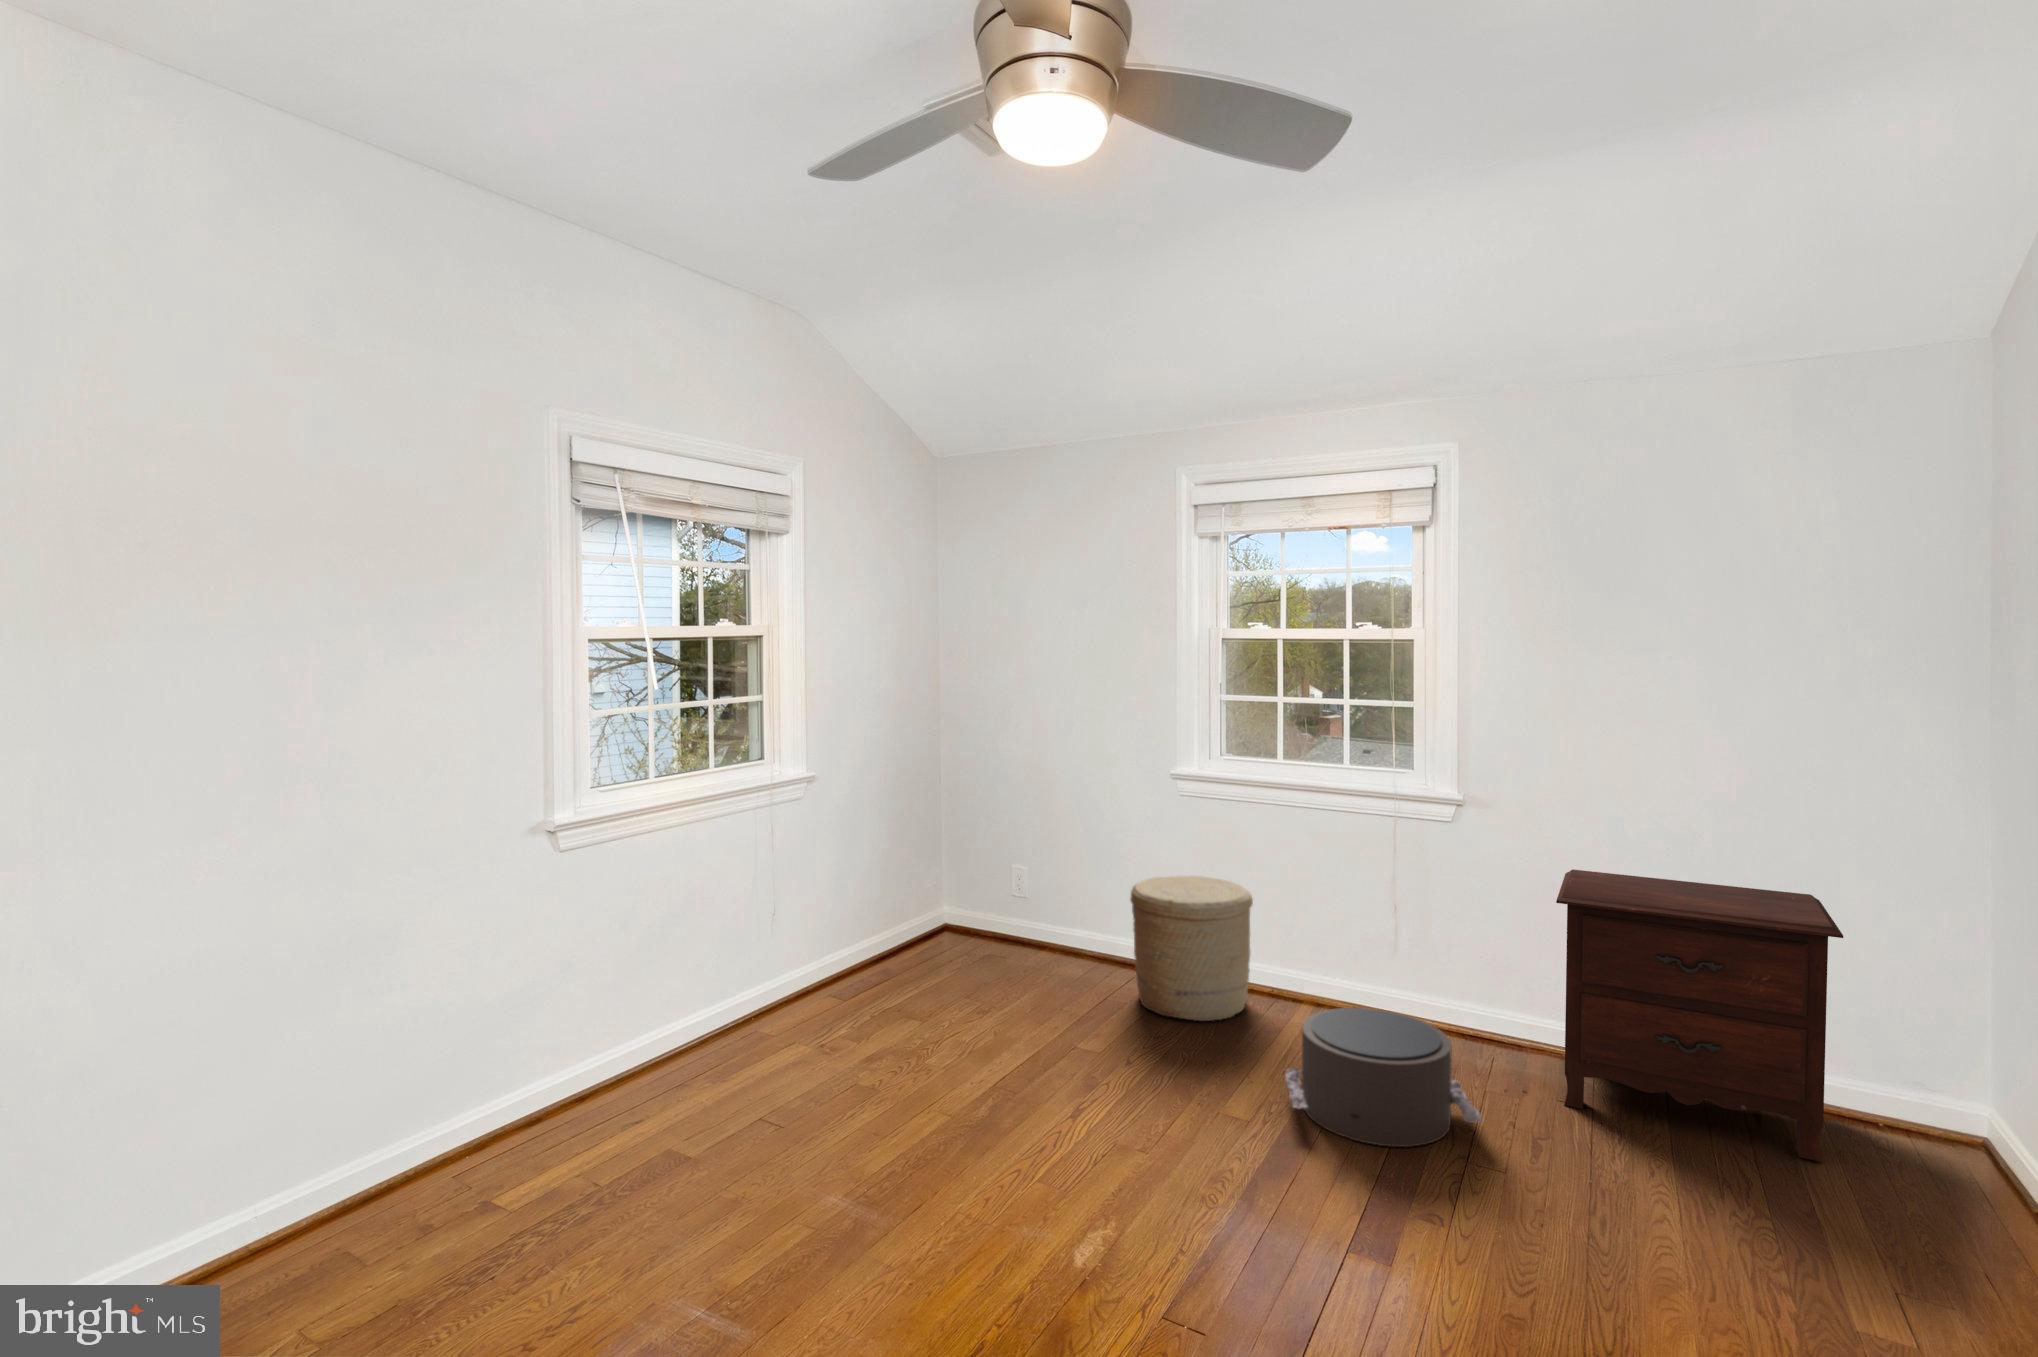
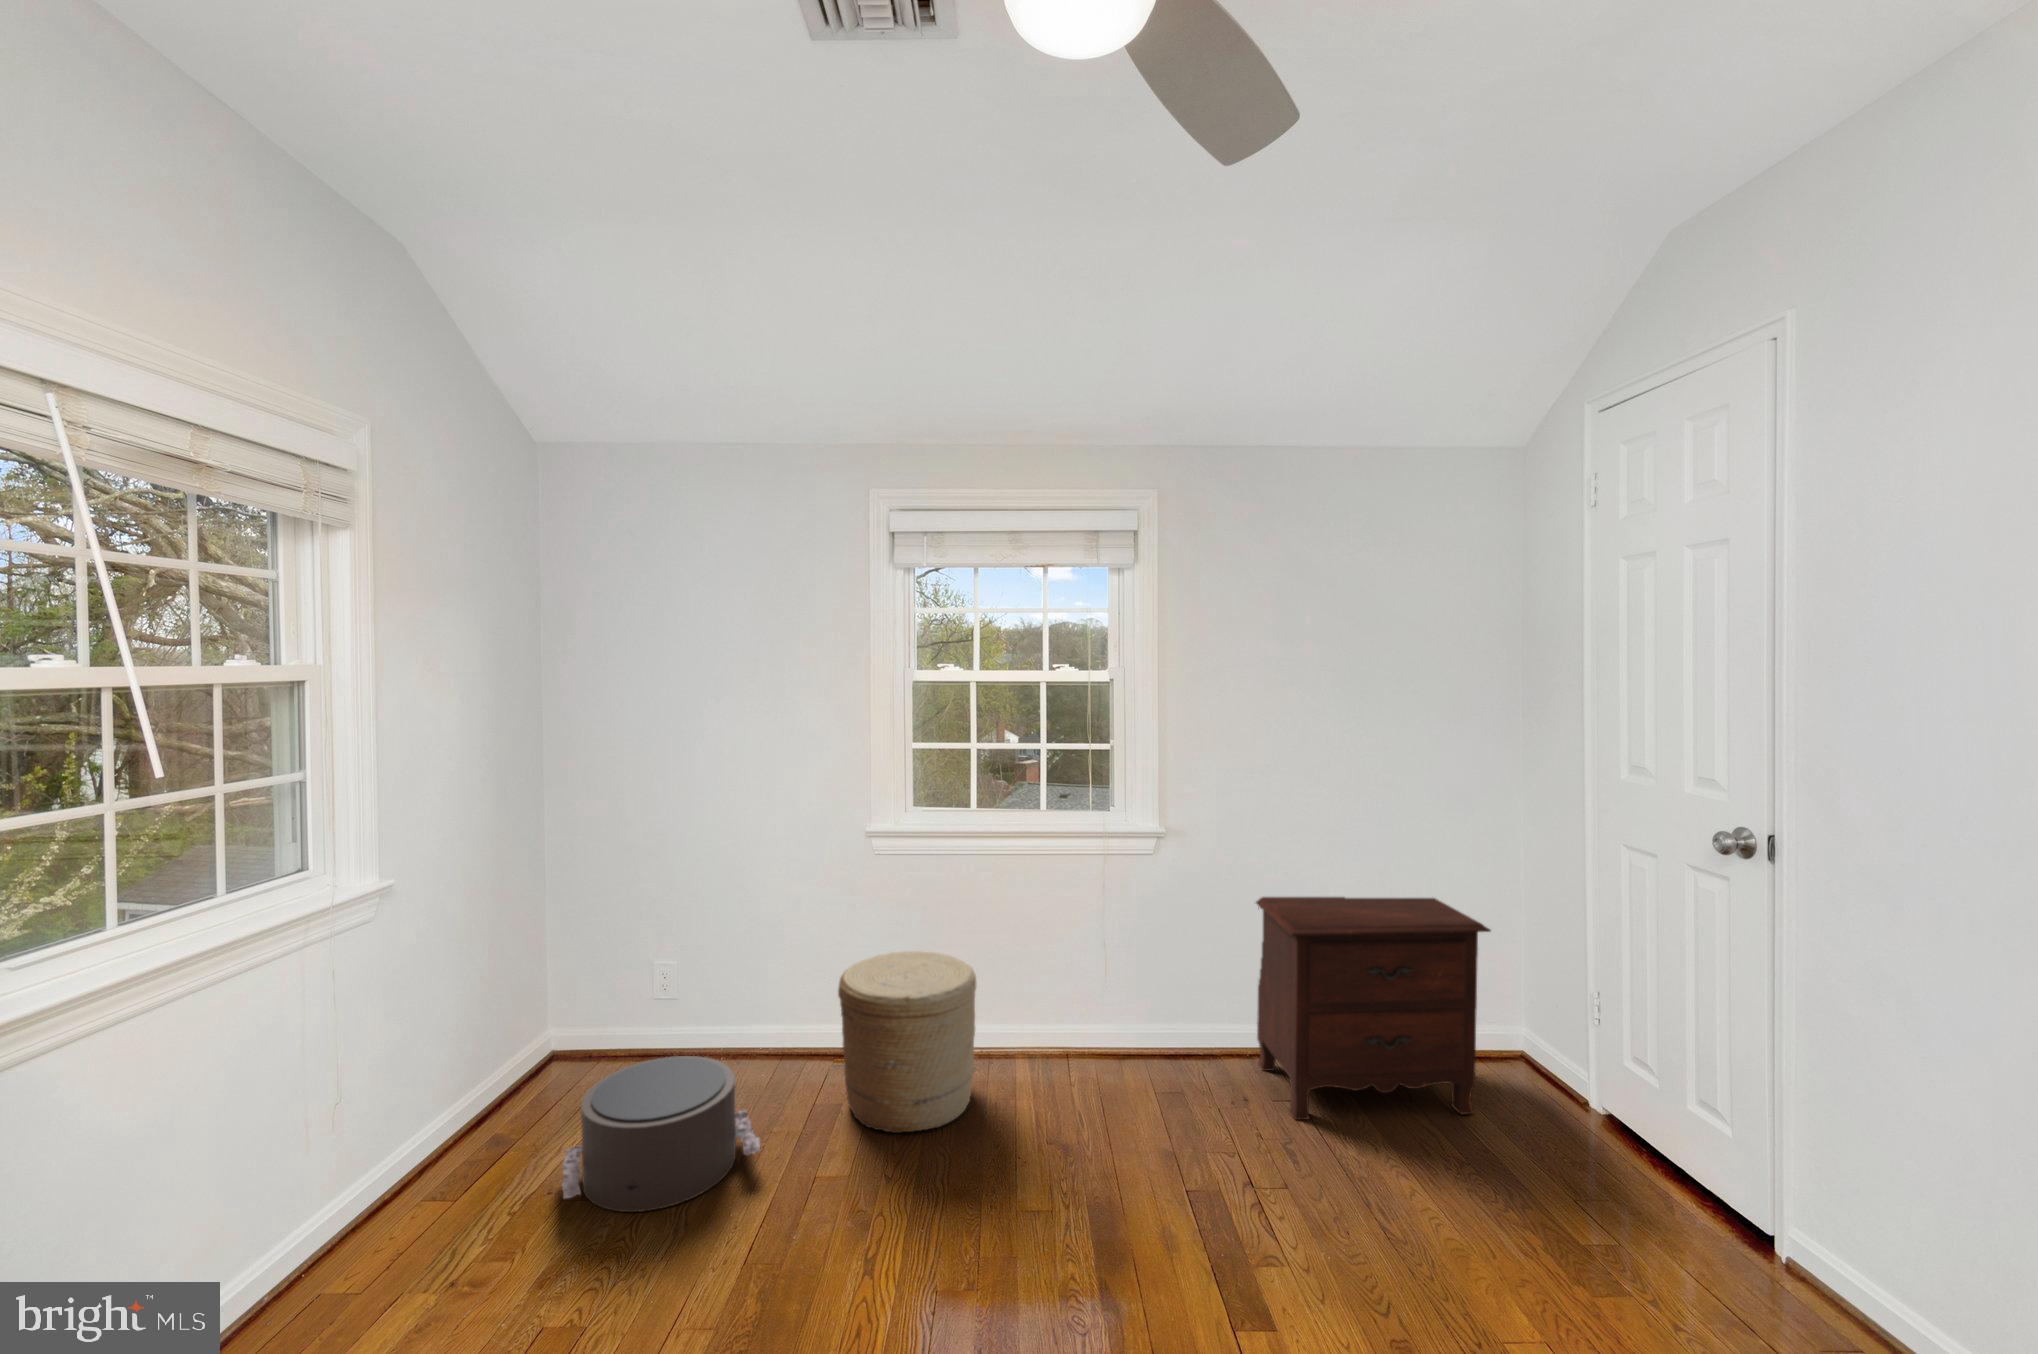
pouf: present [1285,1008,1482,1147] -> present [562,1056,760,1212]

